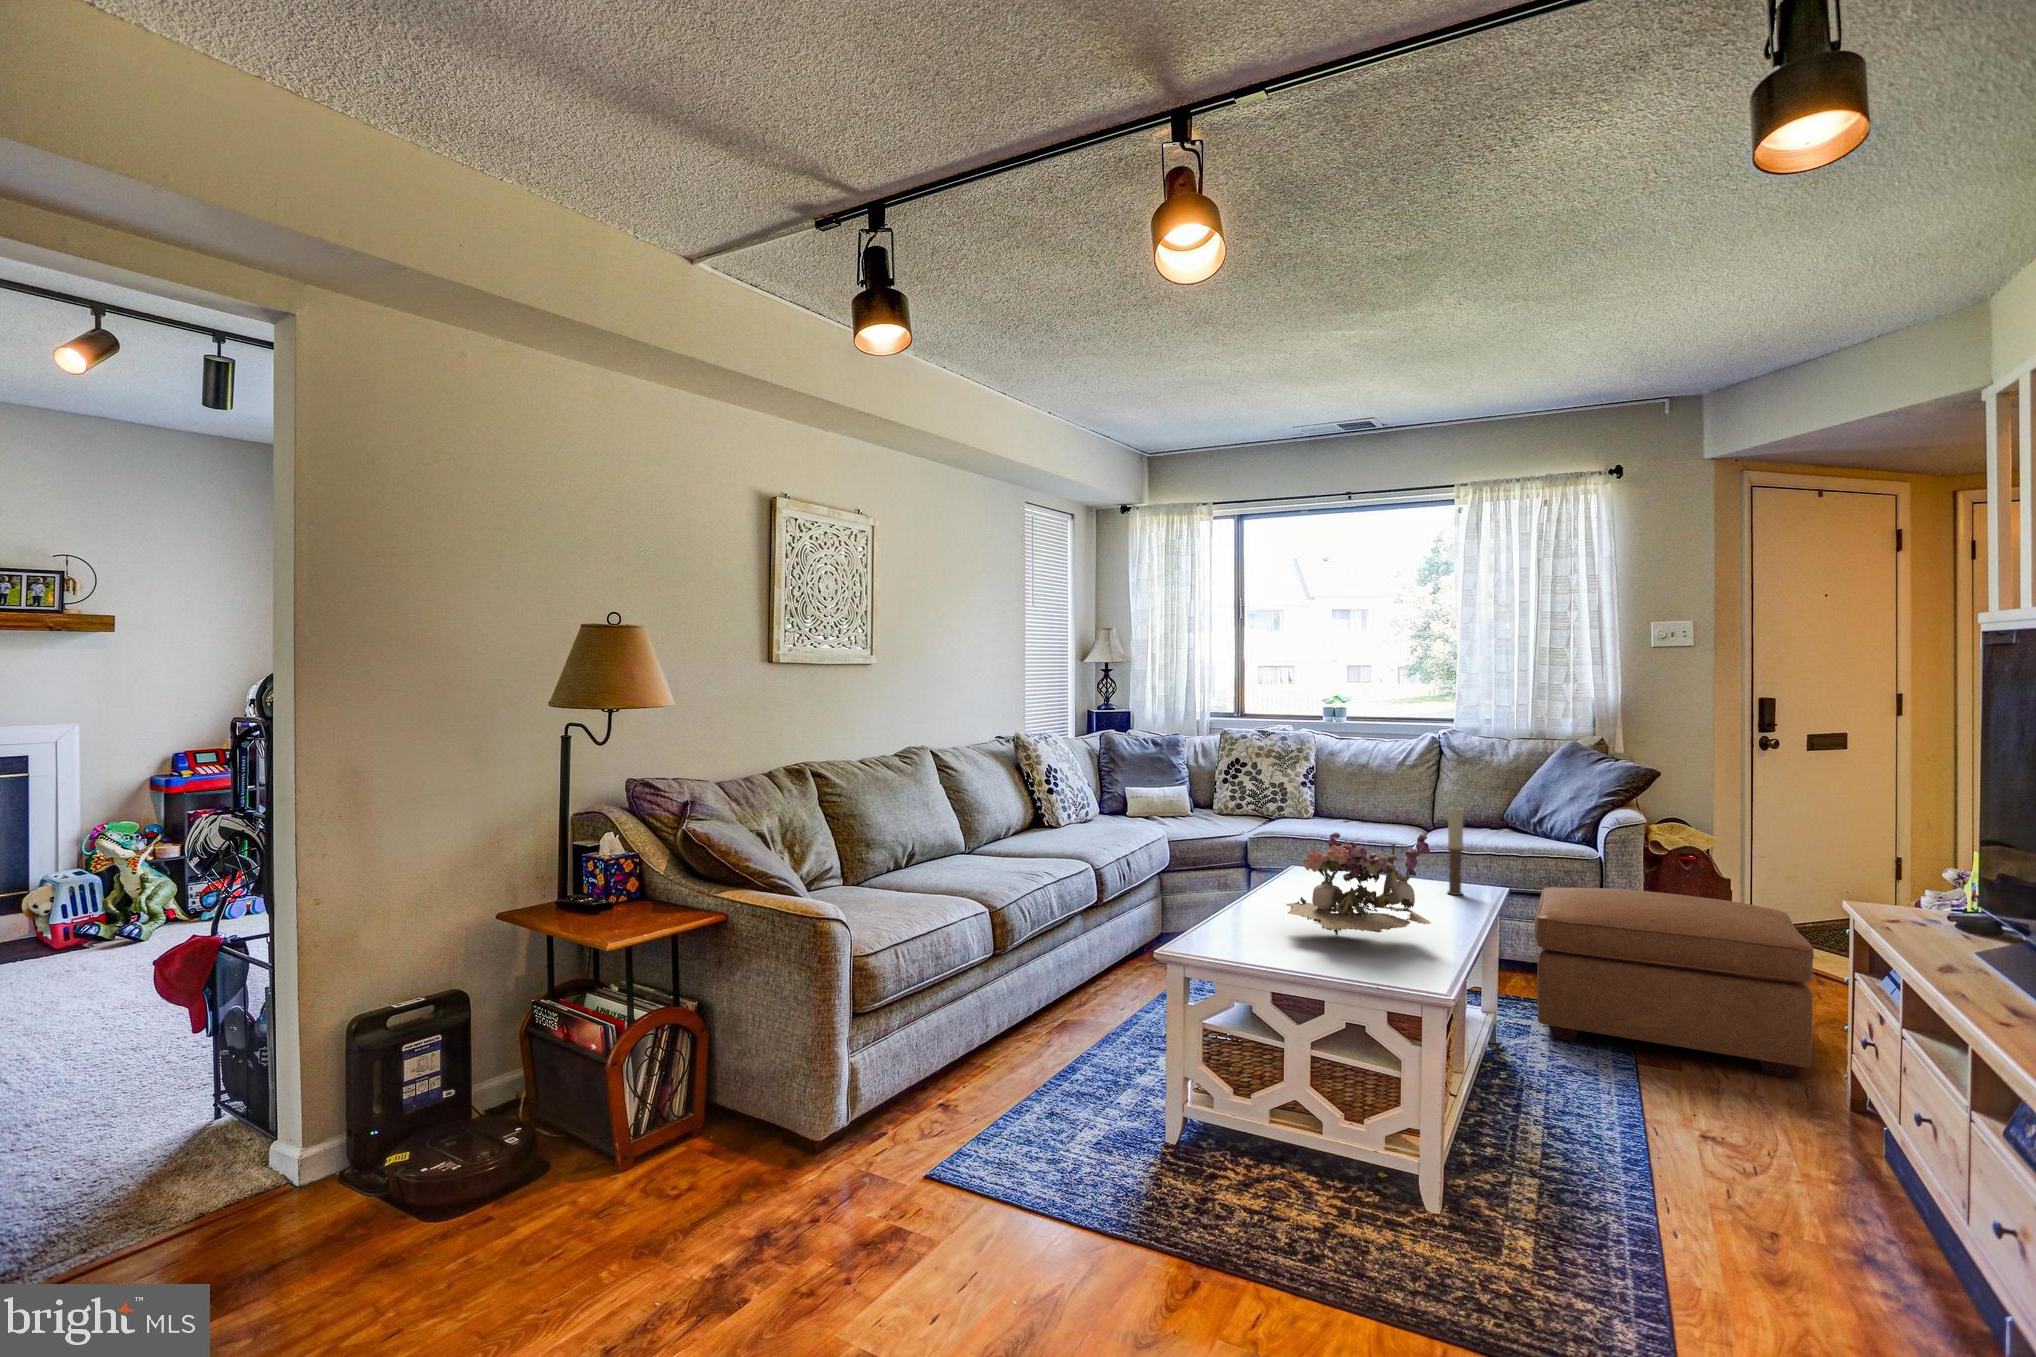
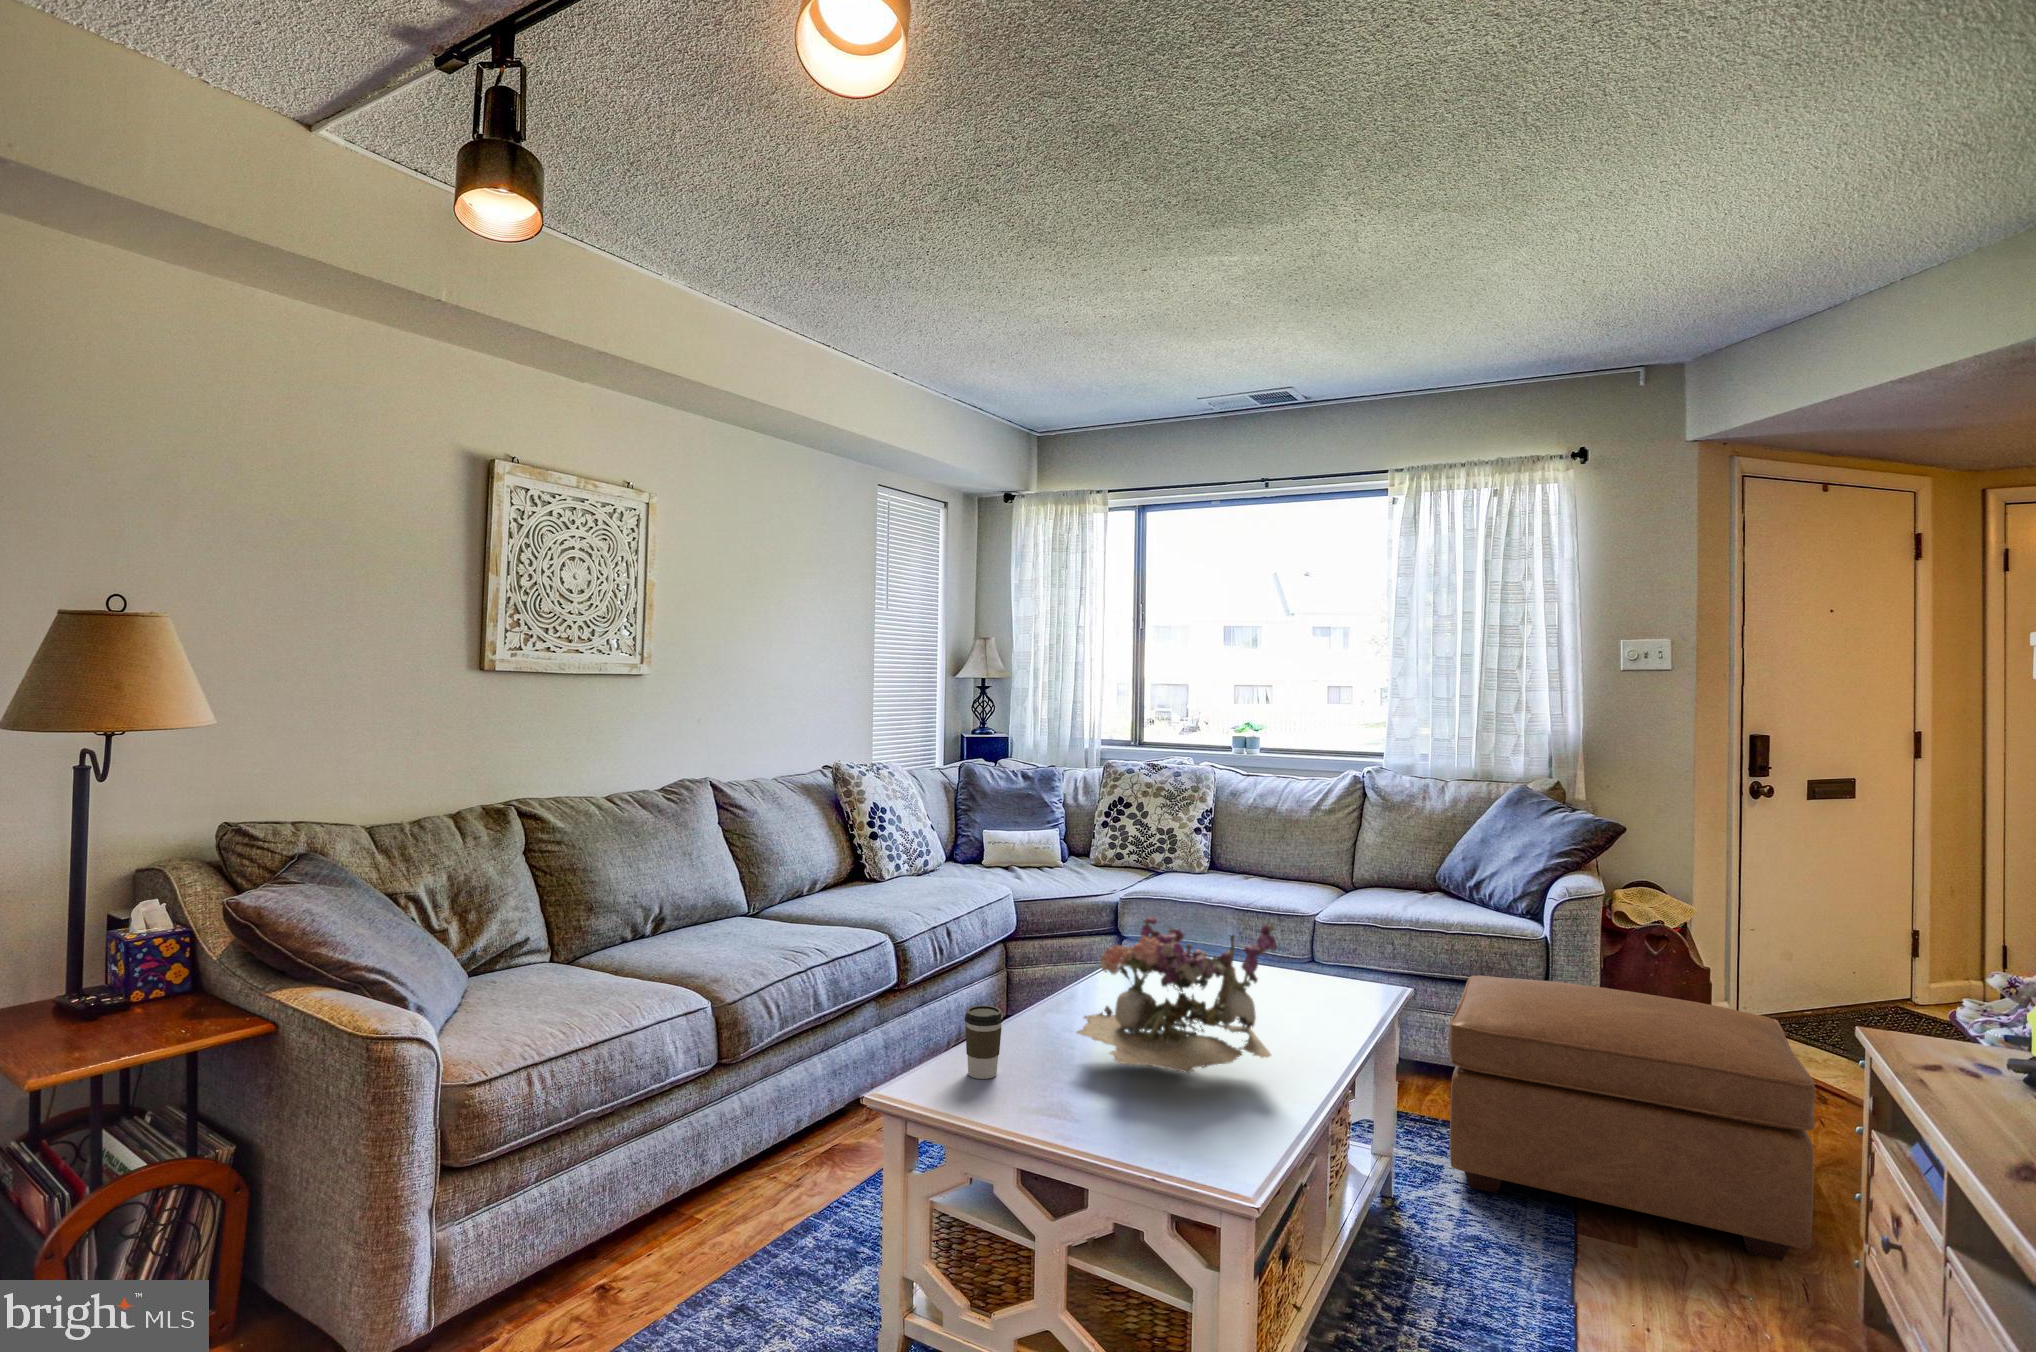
candle: present [1448,807,1463,895] -> none [1333,872,1355,993]
coffee cup: none [1211,895,1239,944] -> present [965,1005,1003,1079]

